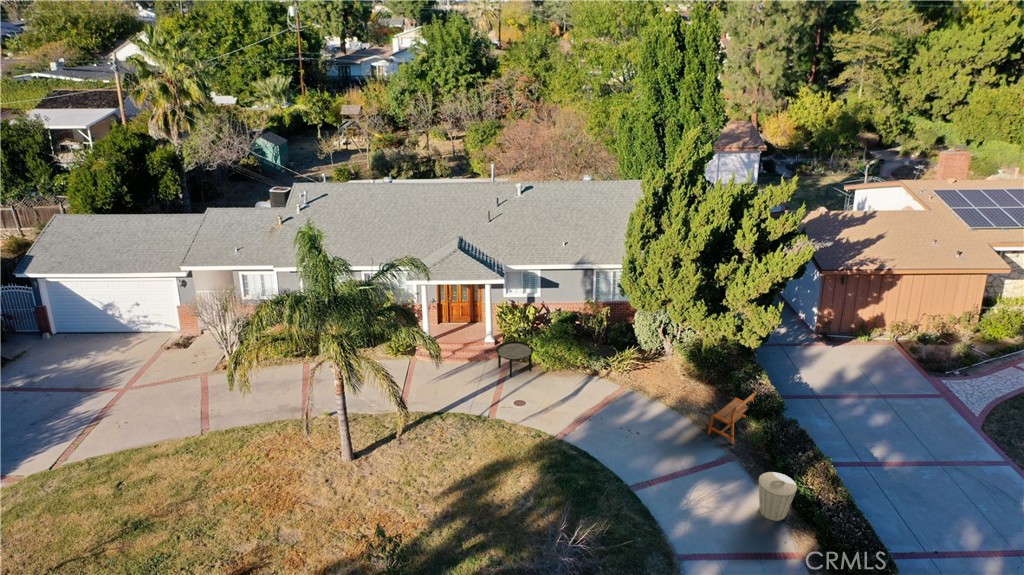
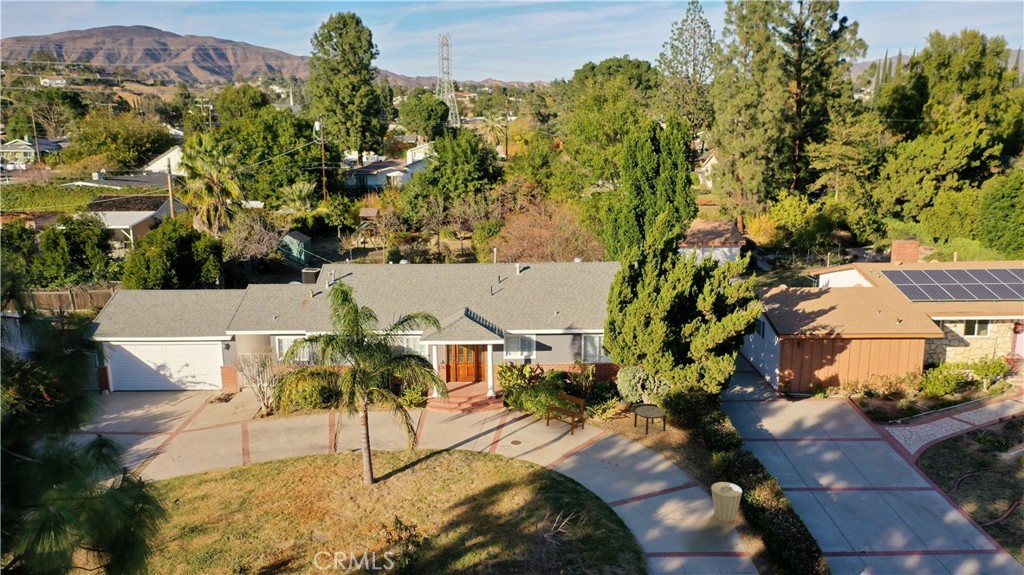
round table: present [496,341,533,377] -> present [633,404,668,435]
bench: present [708,392,756,444] -> present [547,392,584,435]

